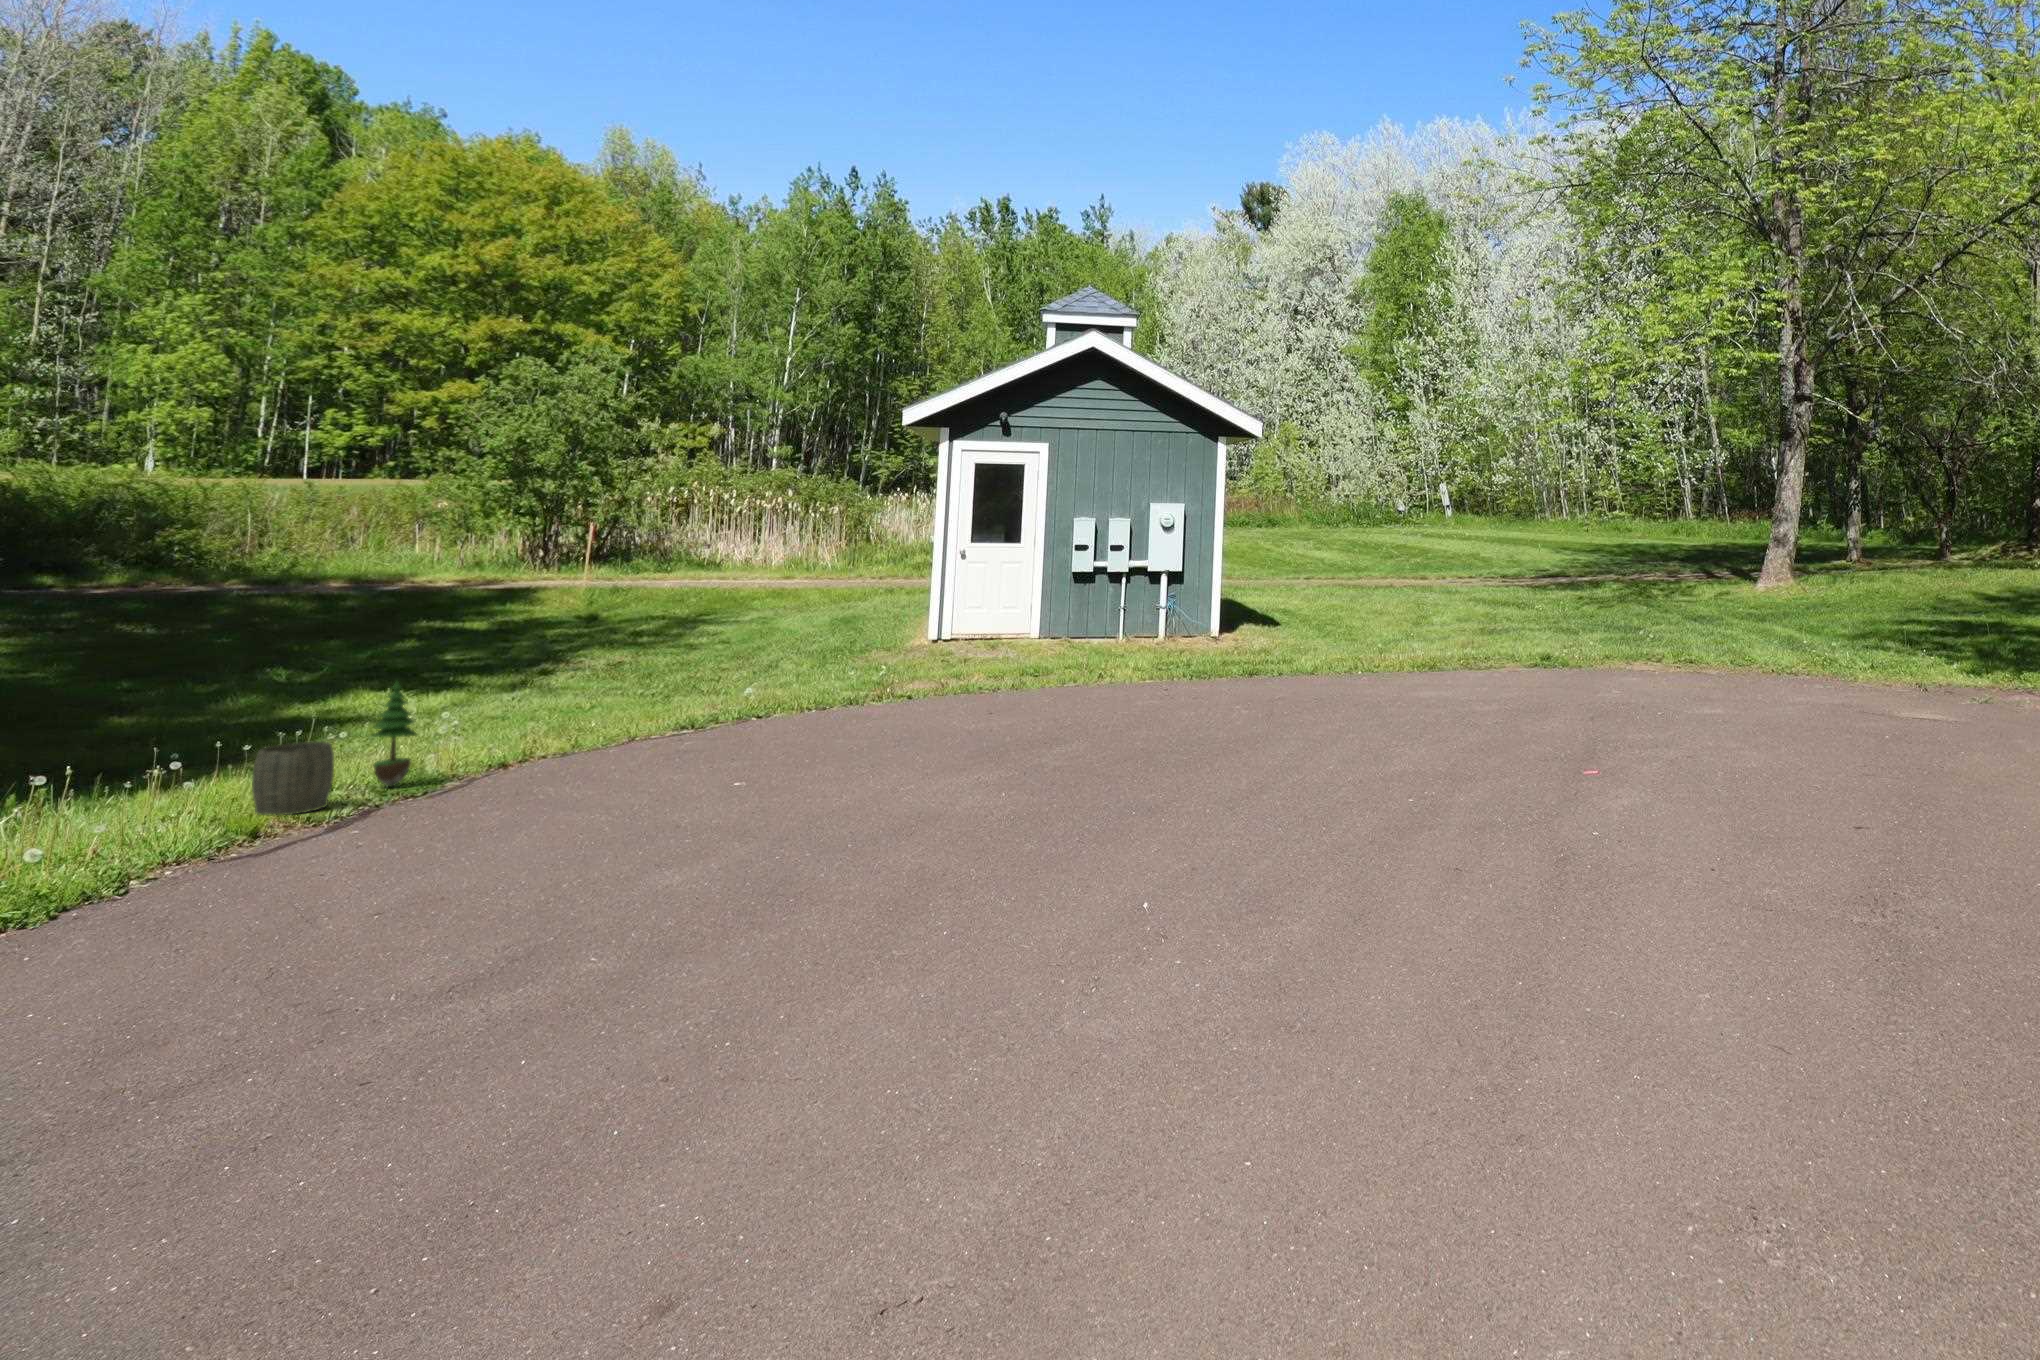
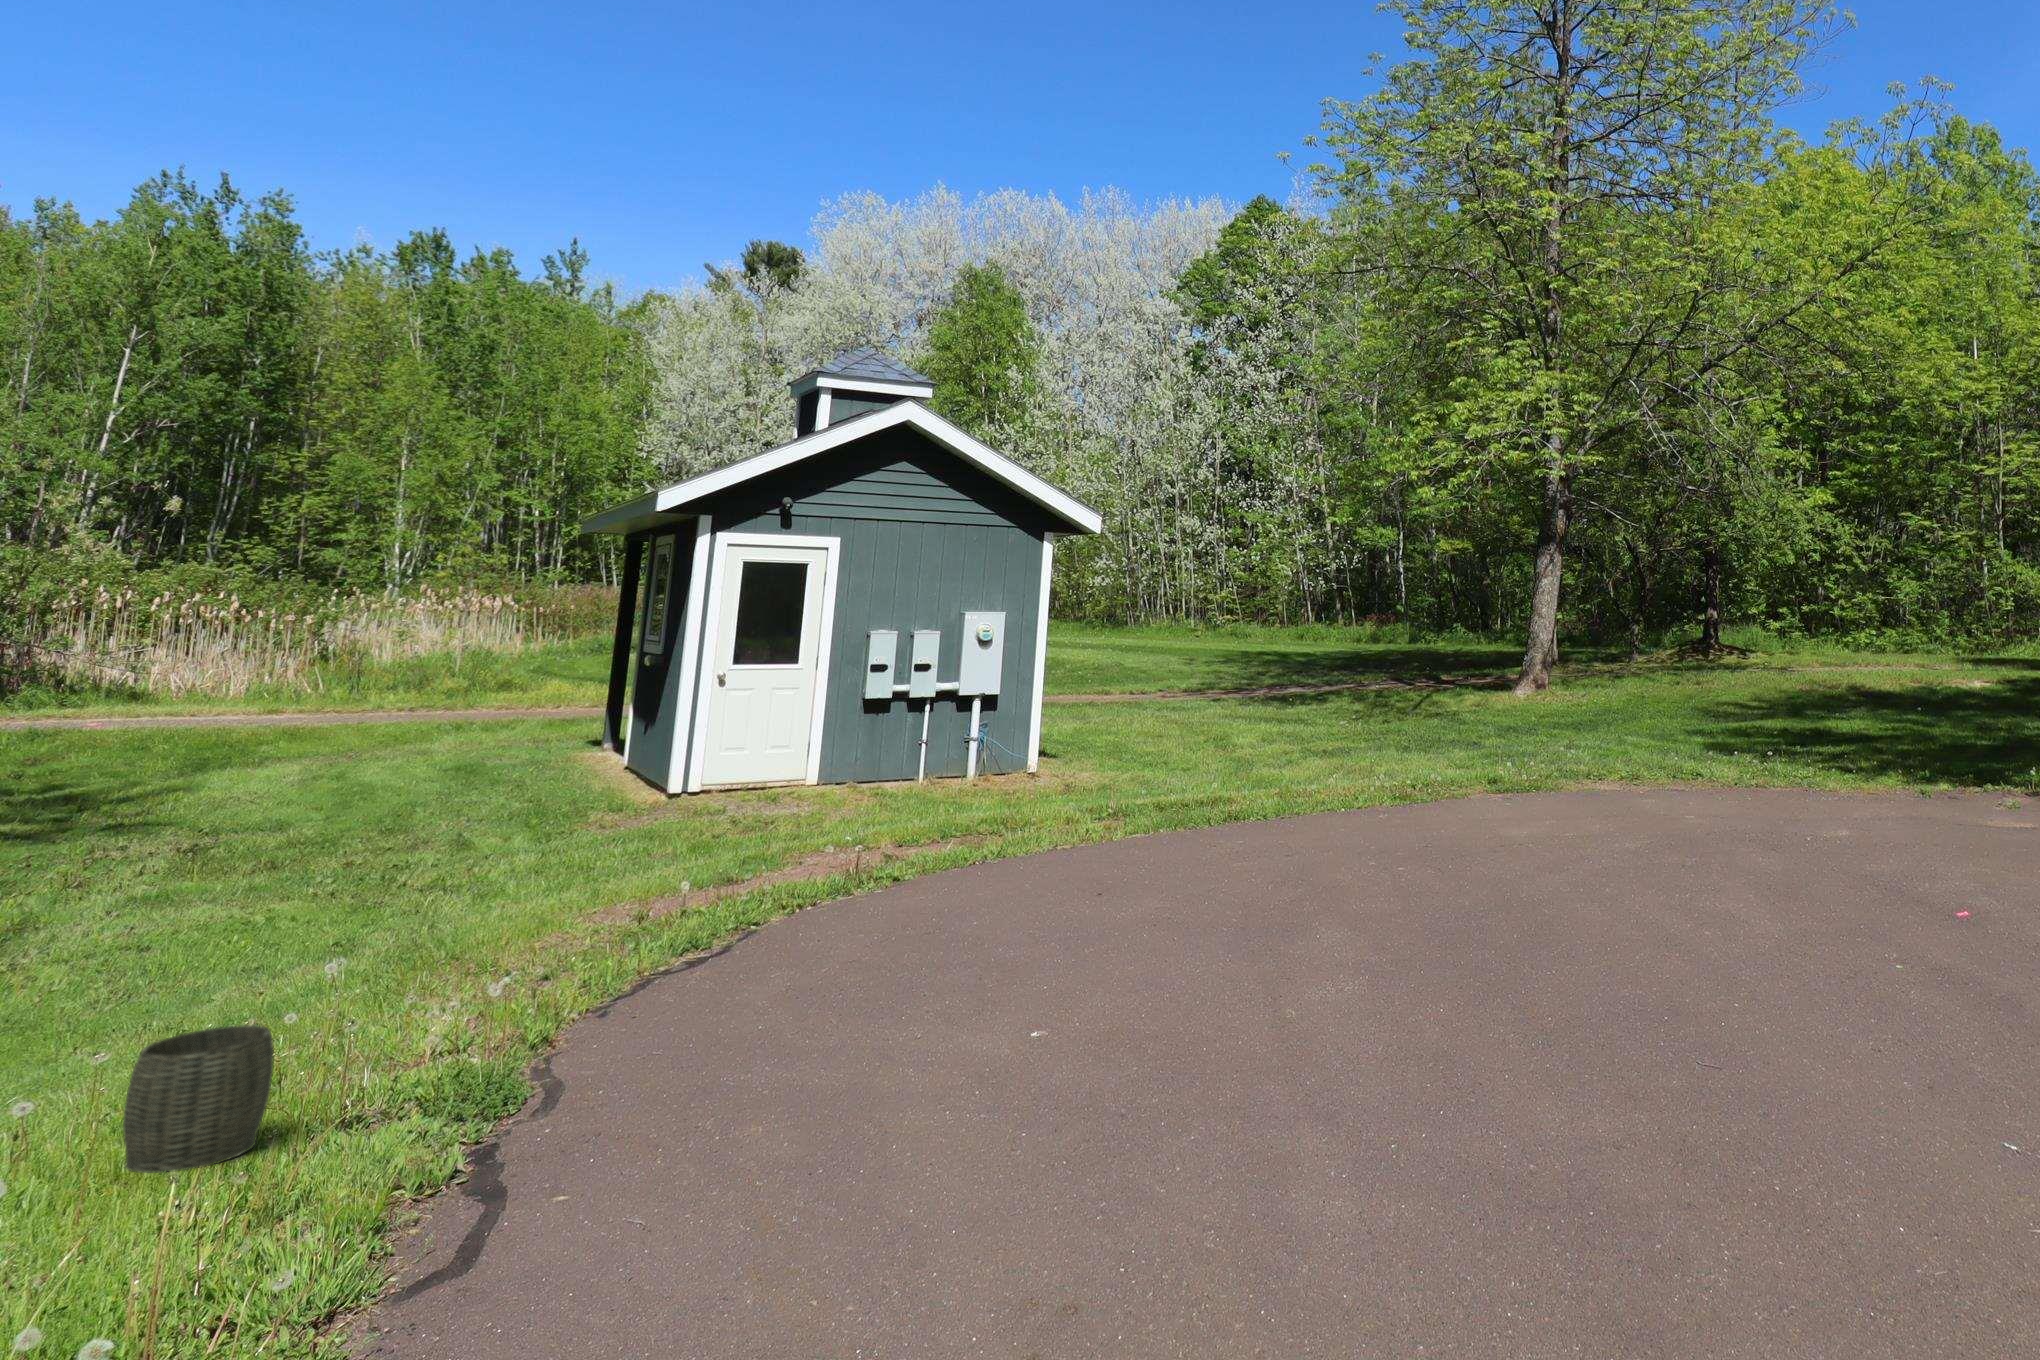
potted tree: present [373,682,416,787] -> none [254,905,337,1092]

